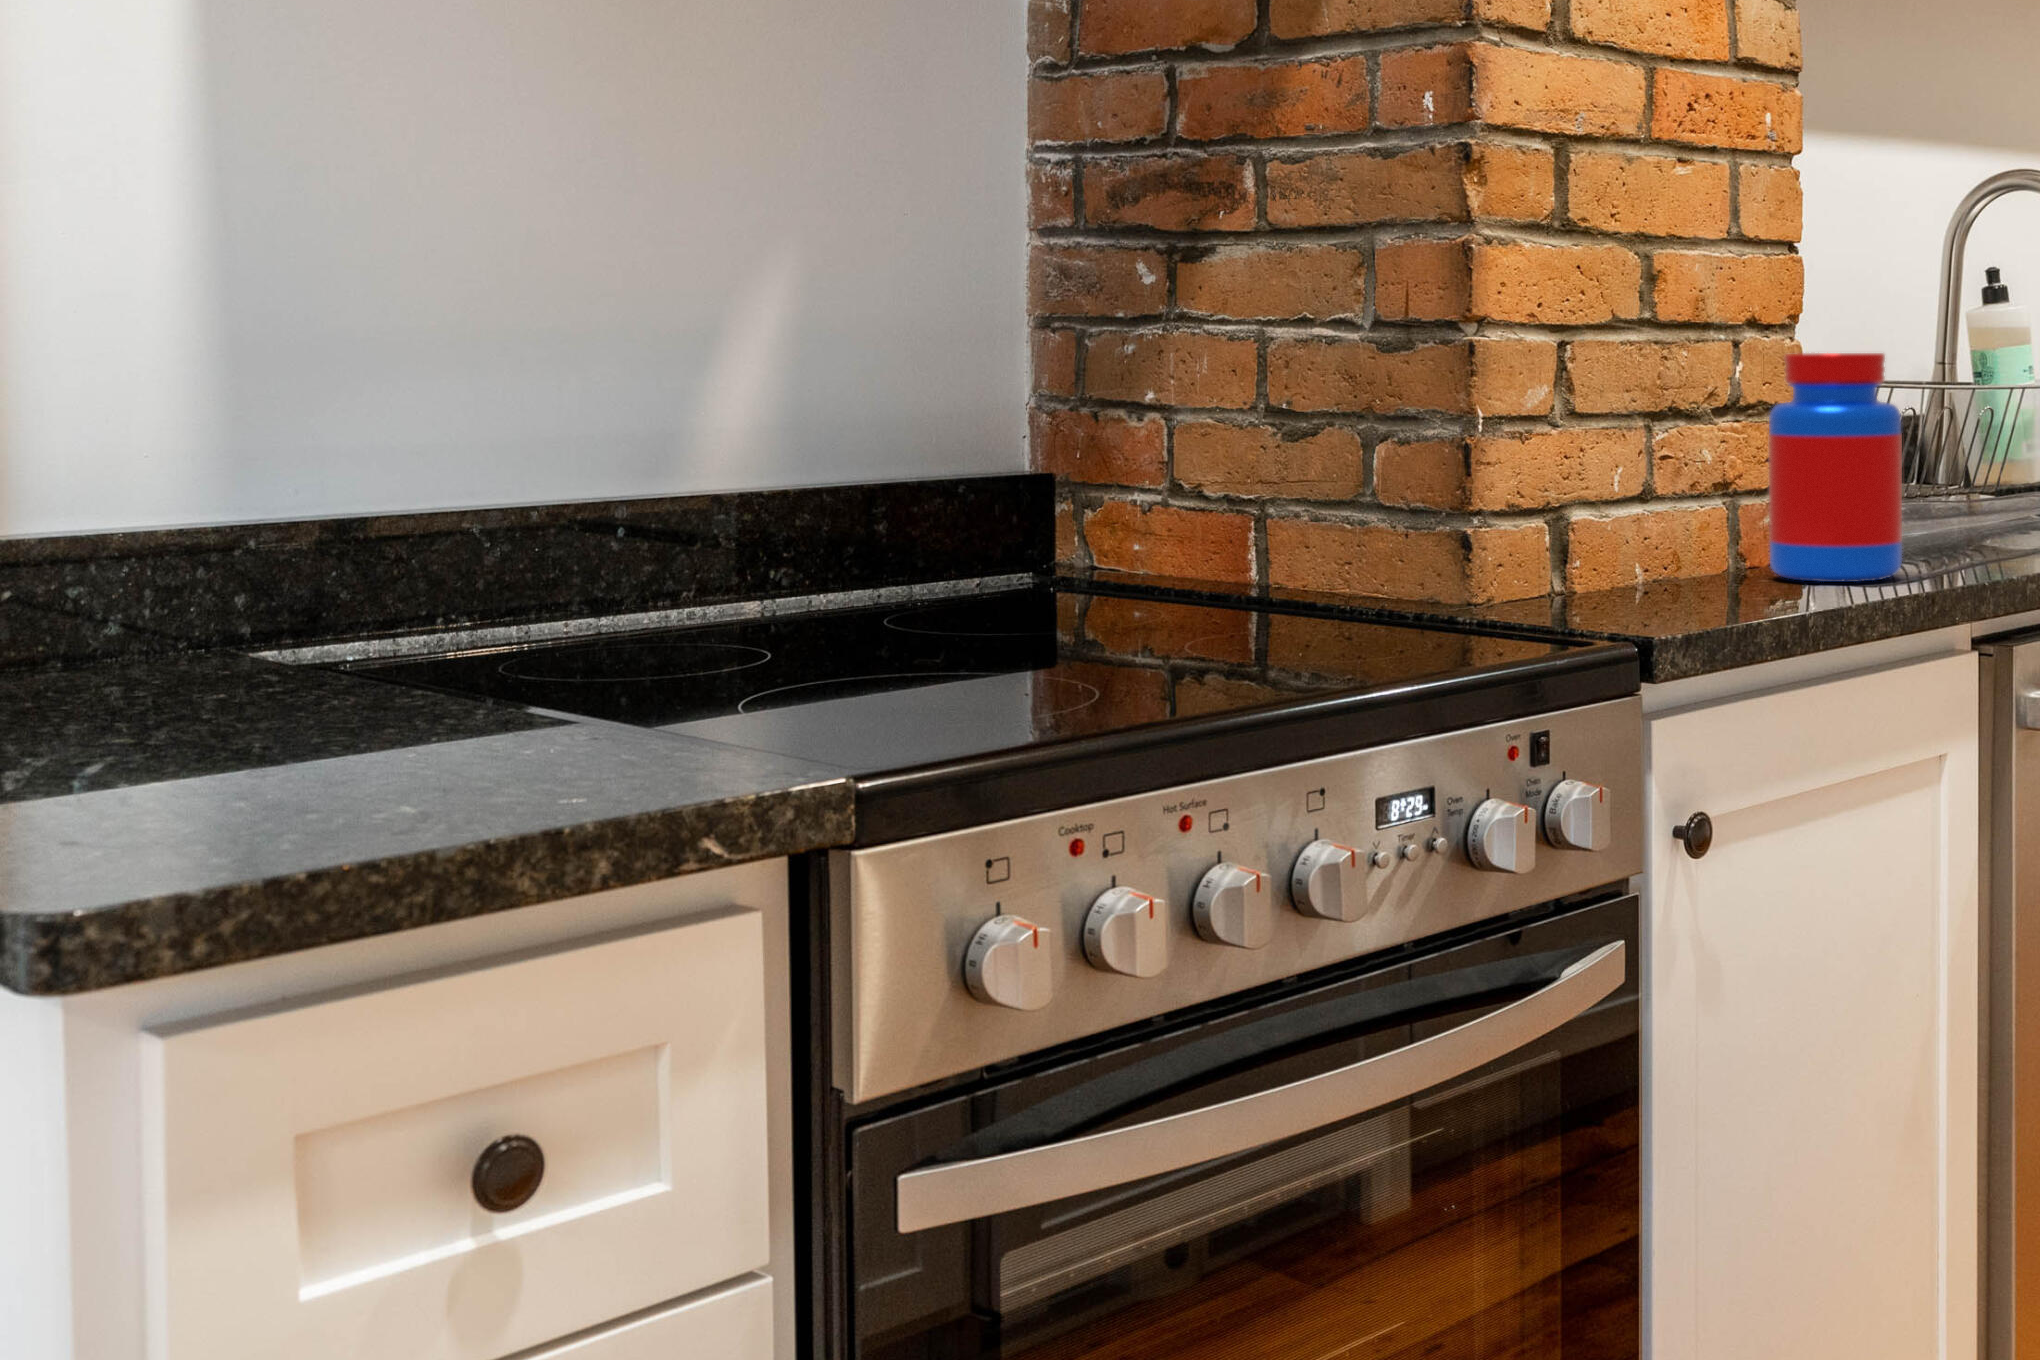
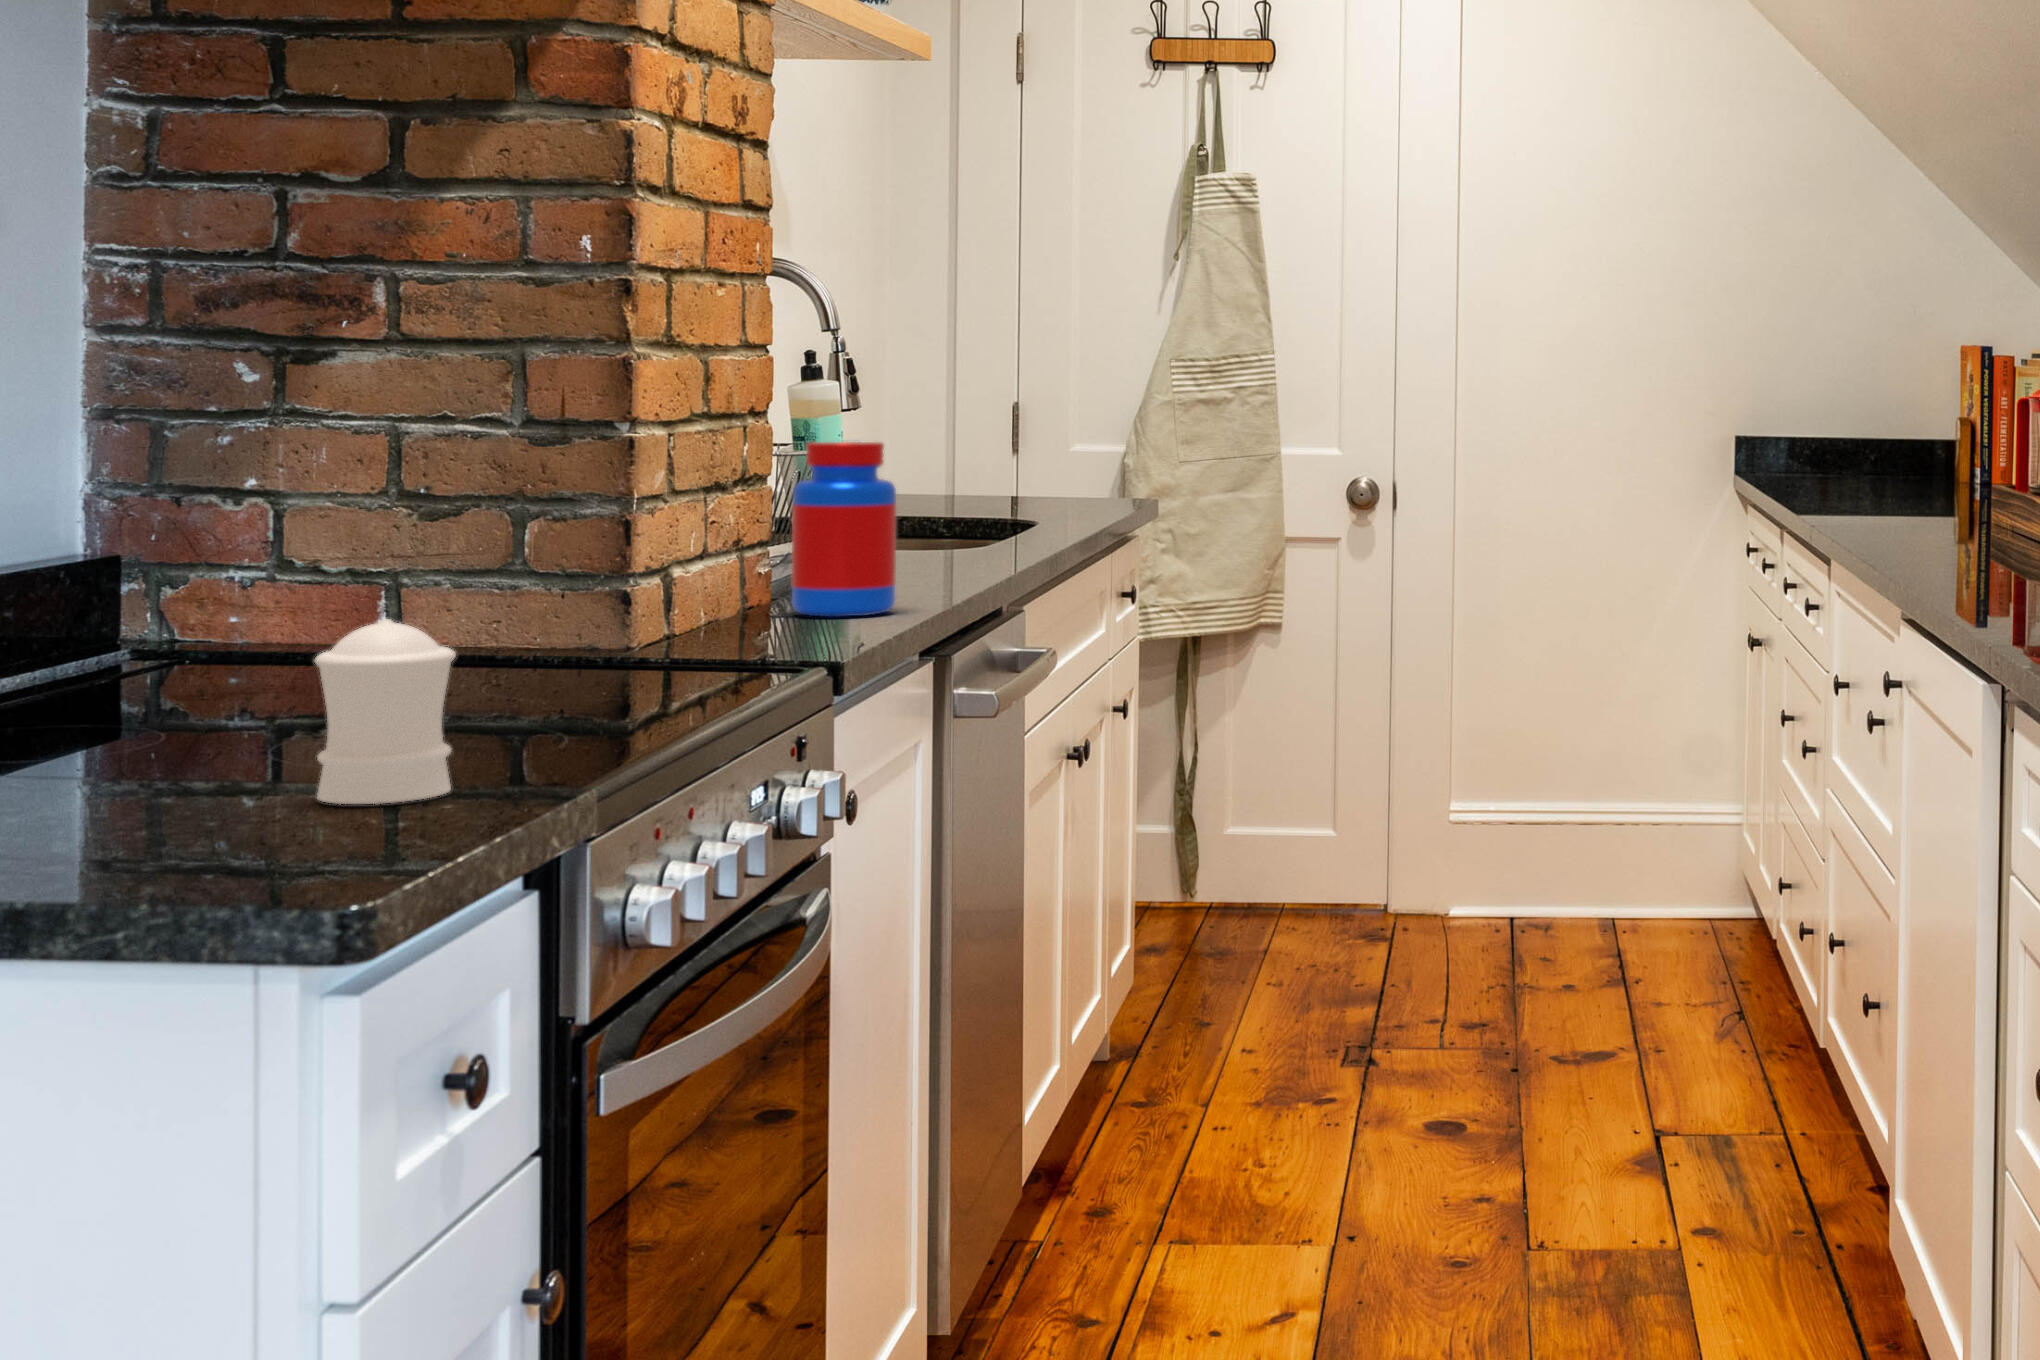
salt shaker: none [321,559,514,812] -> present [315,619,456,804]

